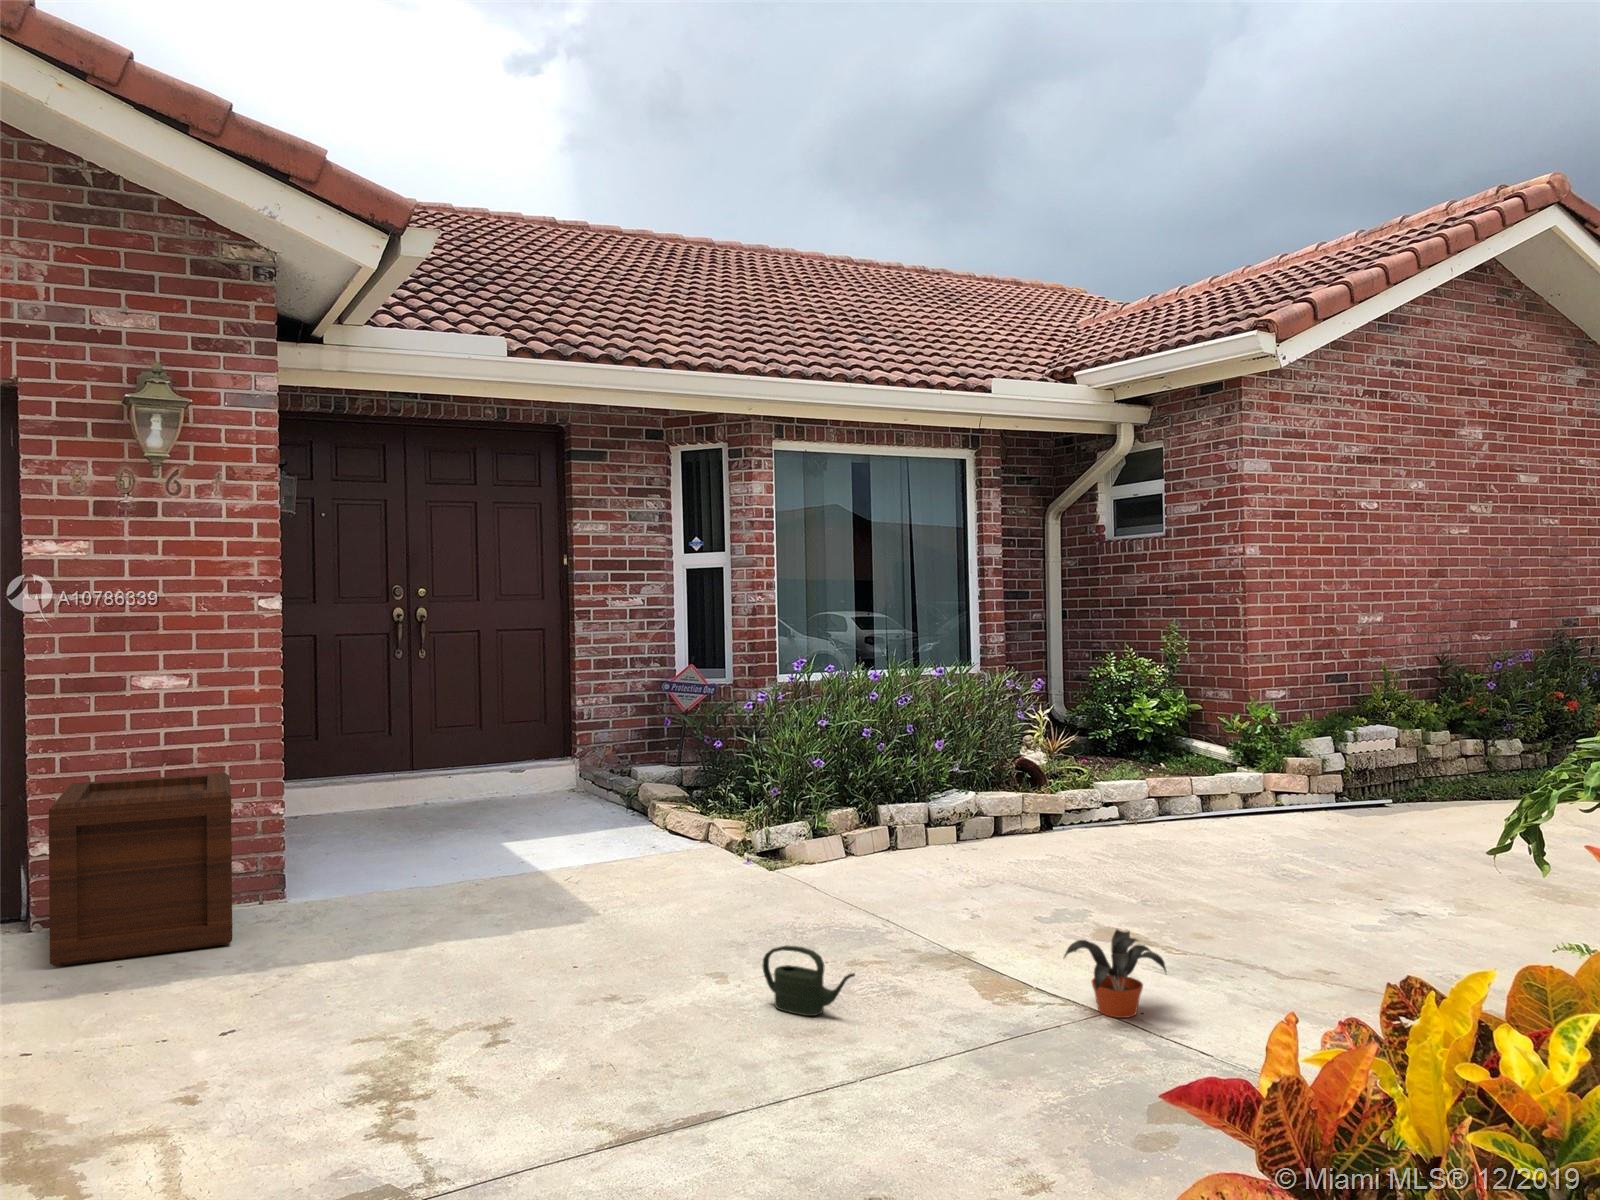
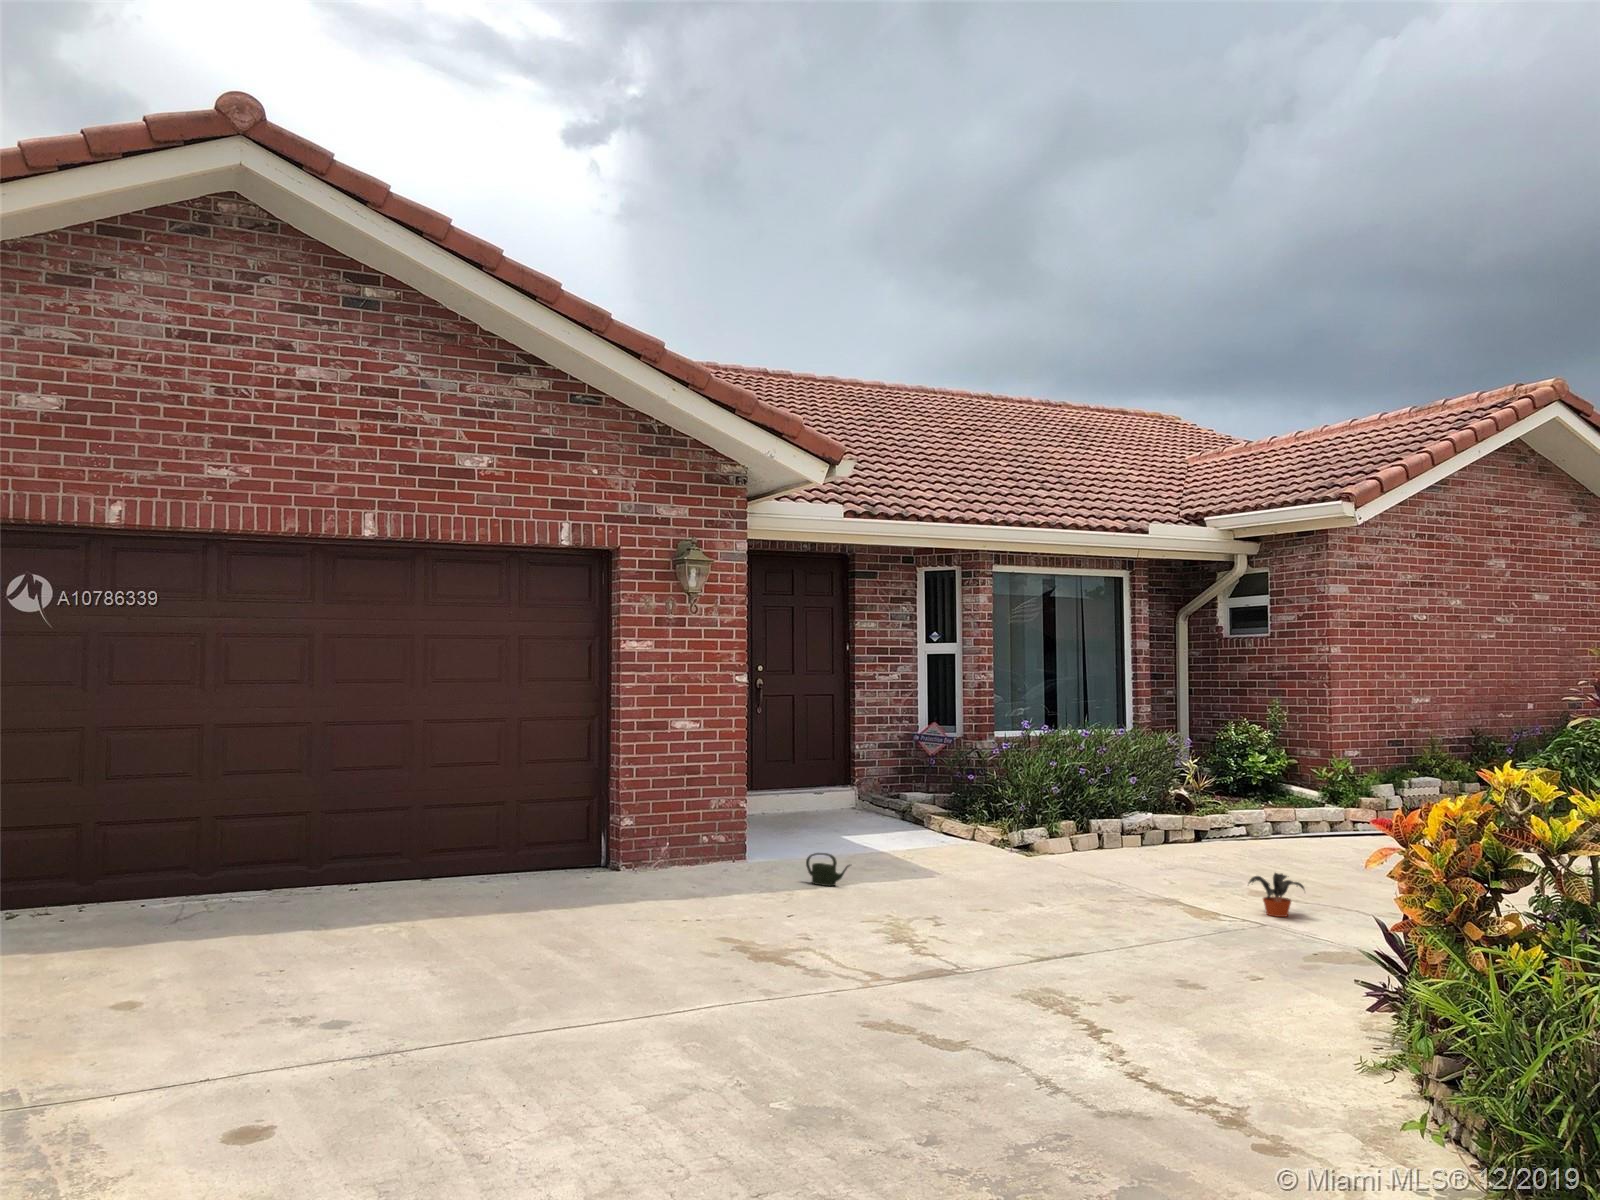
wooden crate: present [49,773,232,966] -> none [642,780,755,882]
watering can: present [762,946,855,1016] -> present [806,853,850,886]

